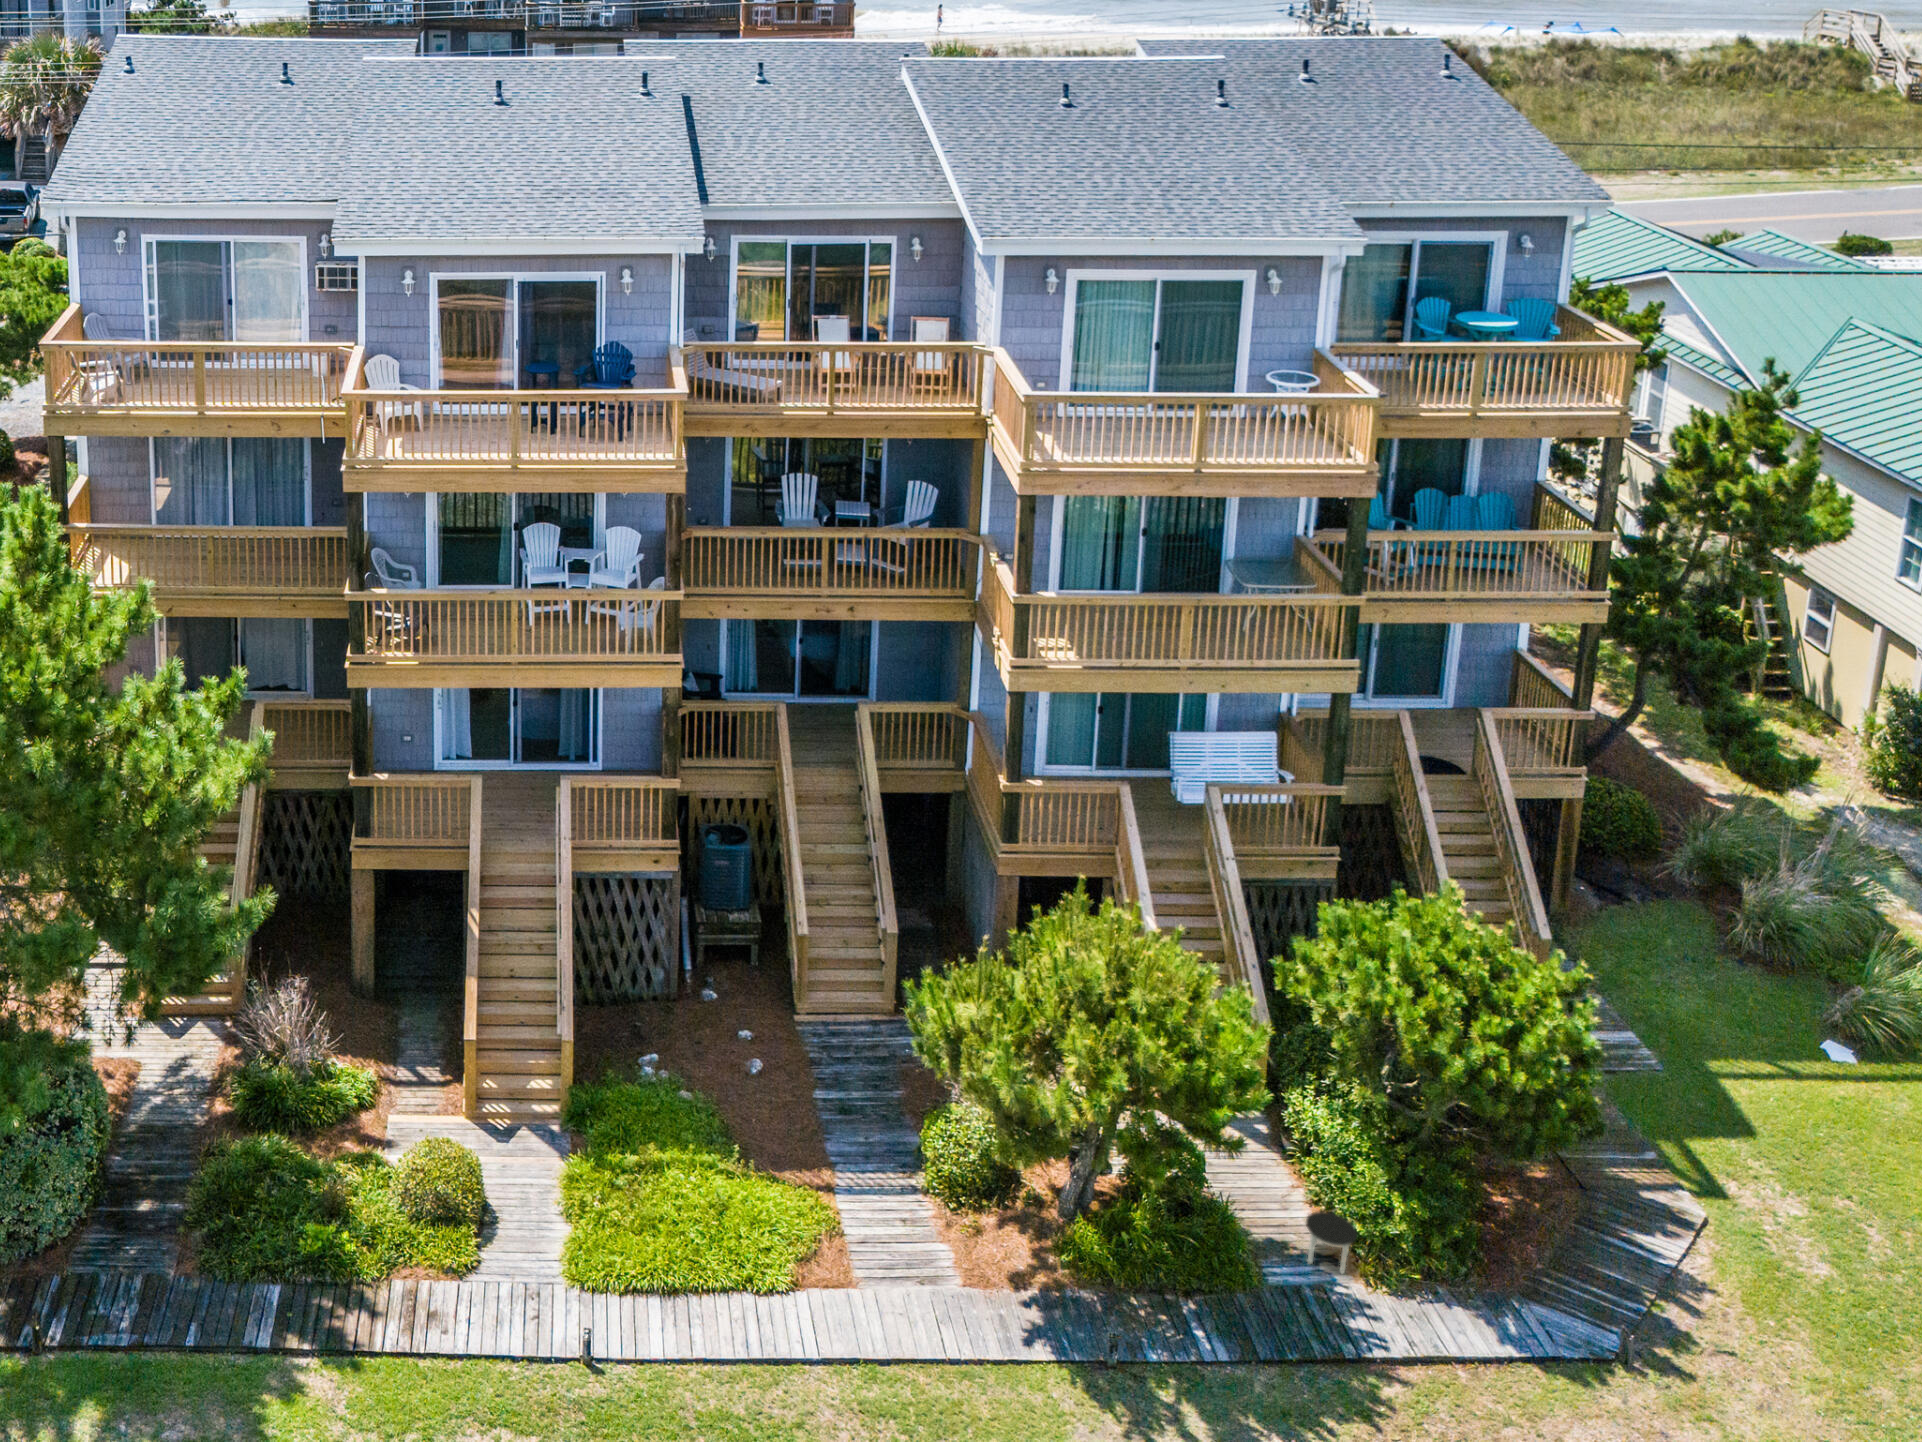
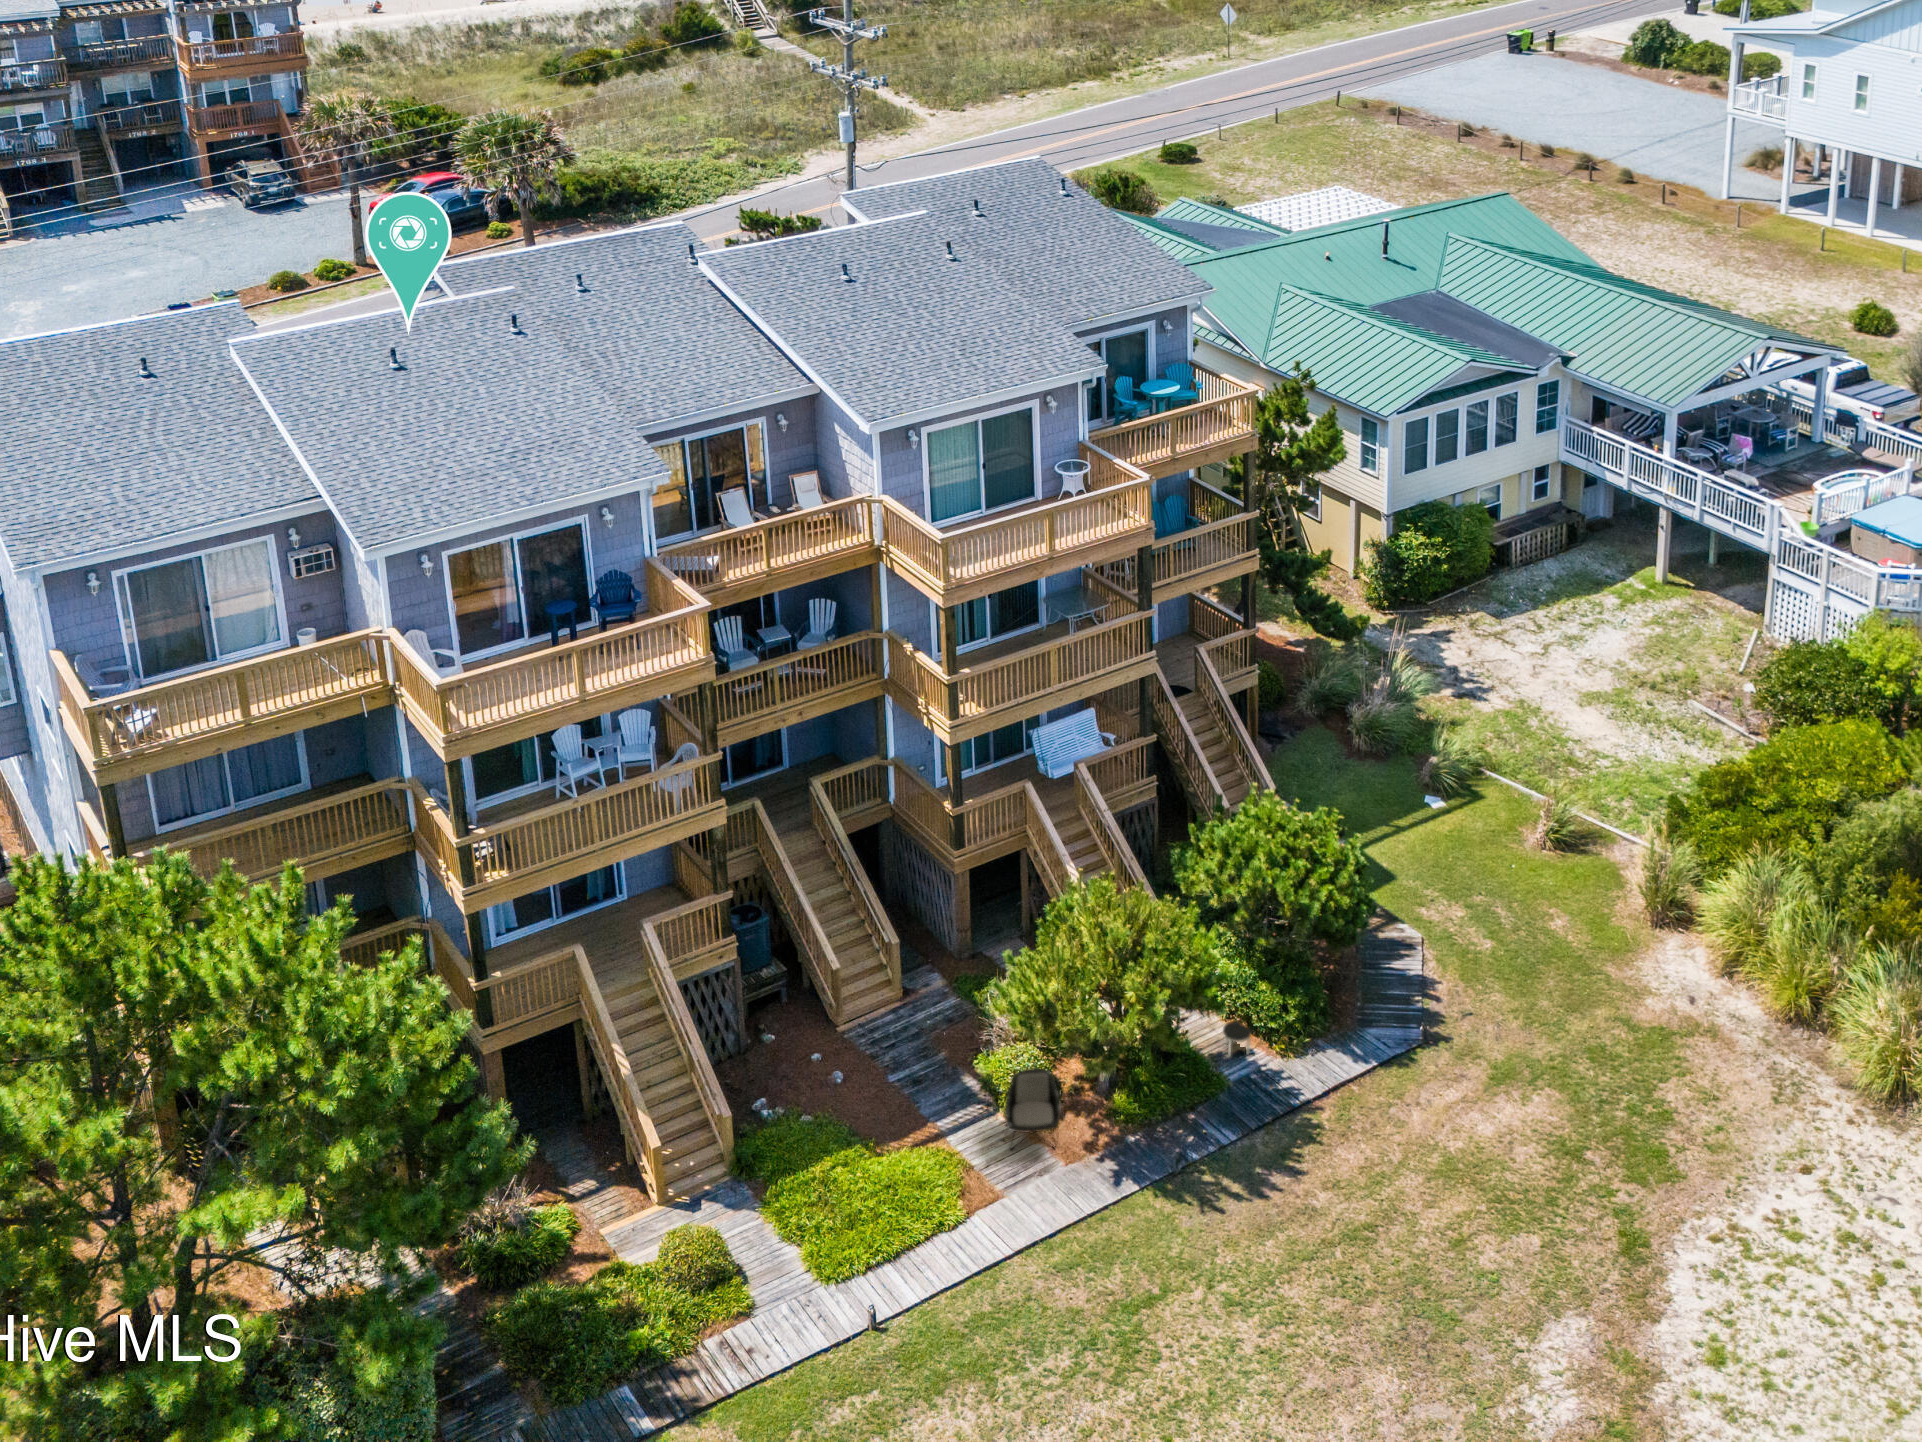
lounge chair: none [902,1132,994,1263] -> present [1005,1068,1061,1149]

